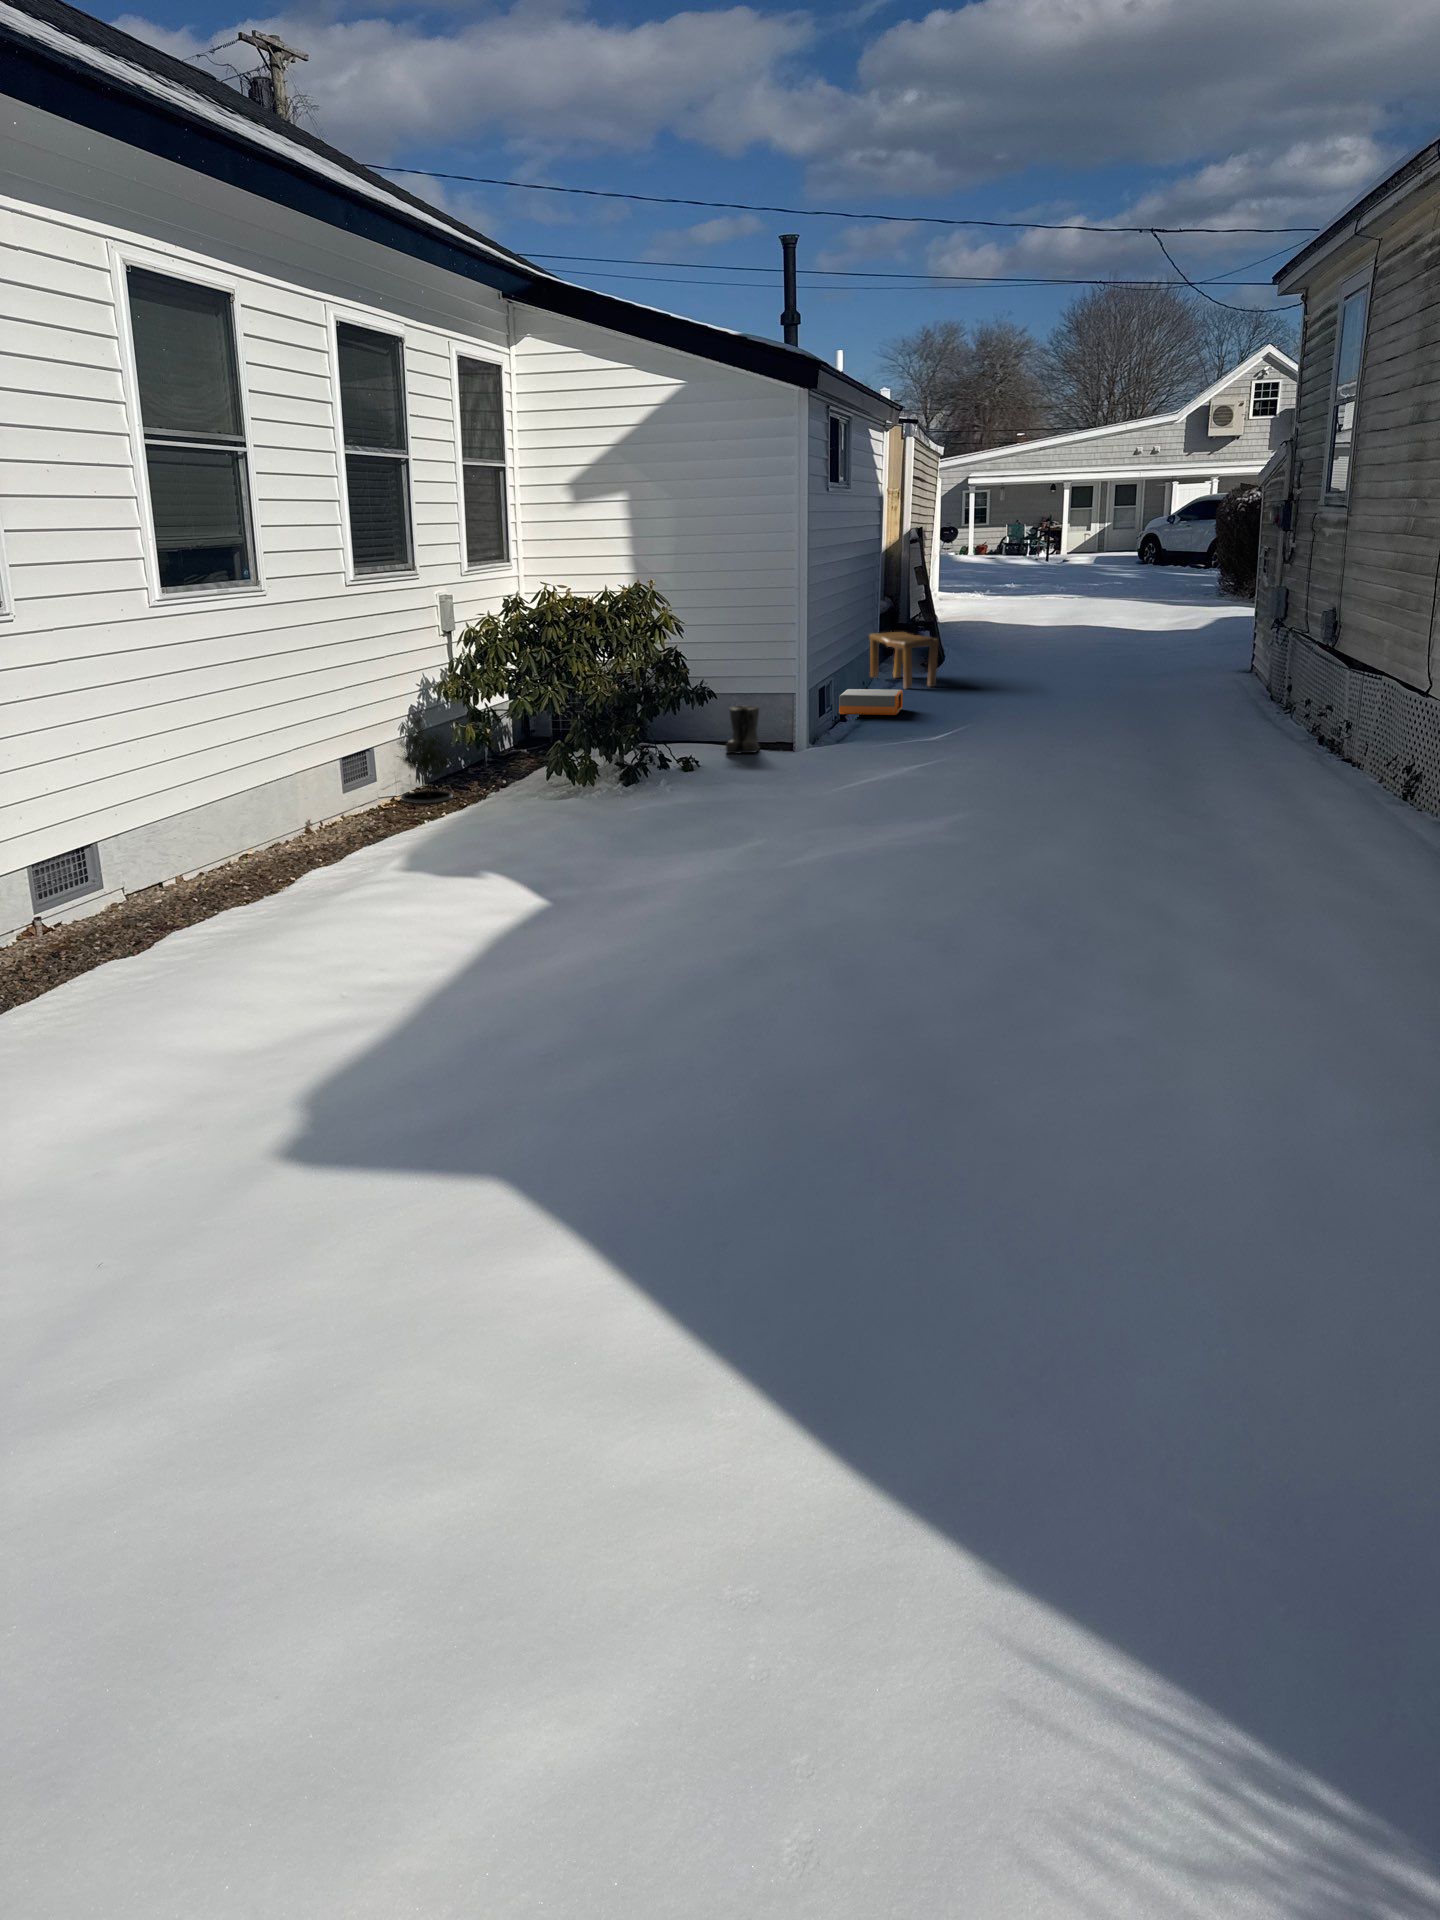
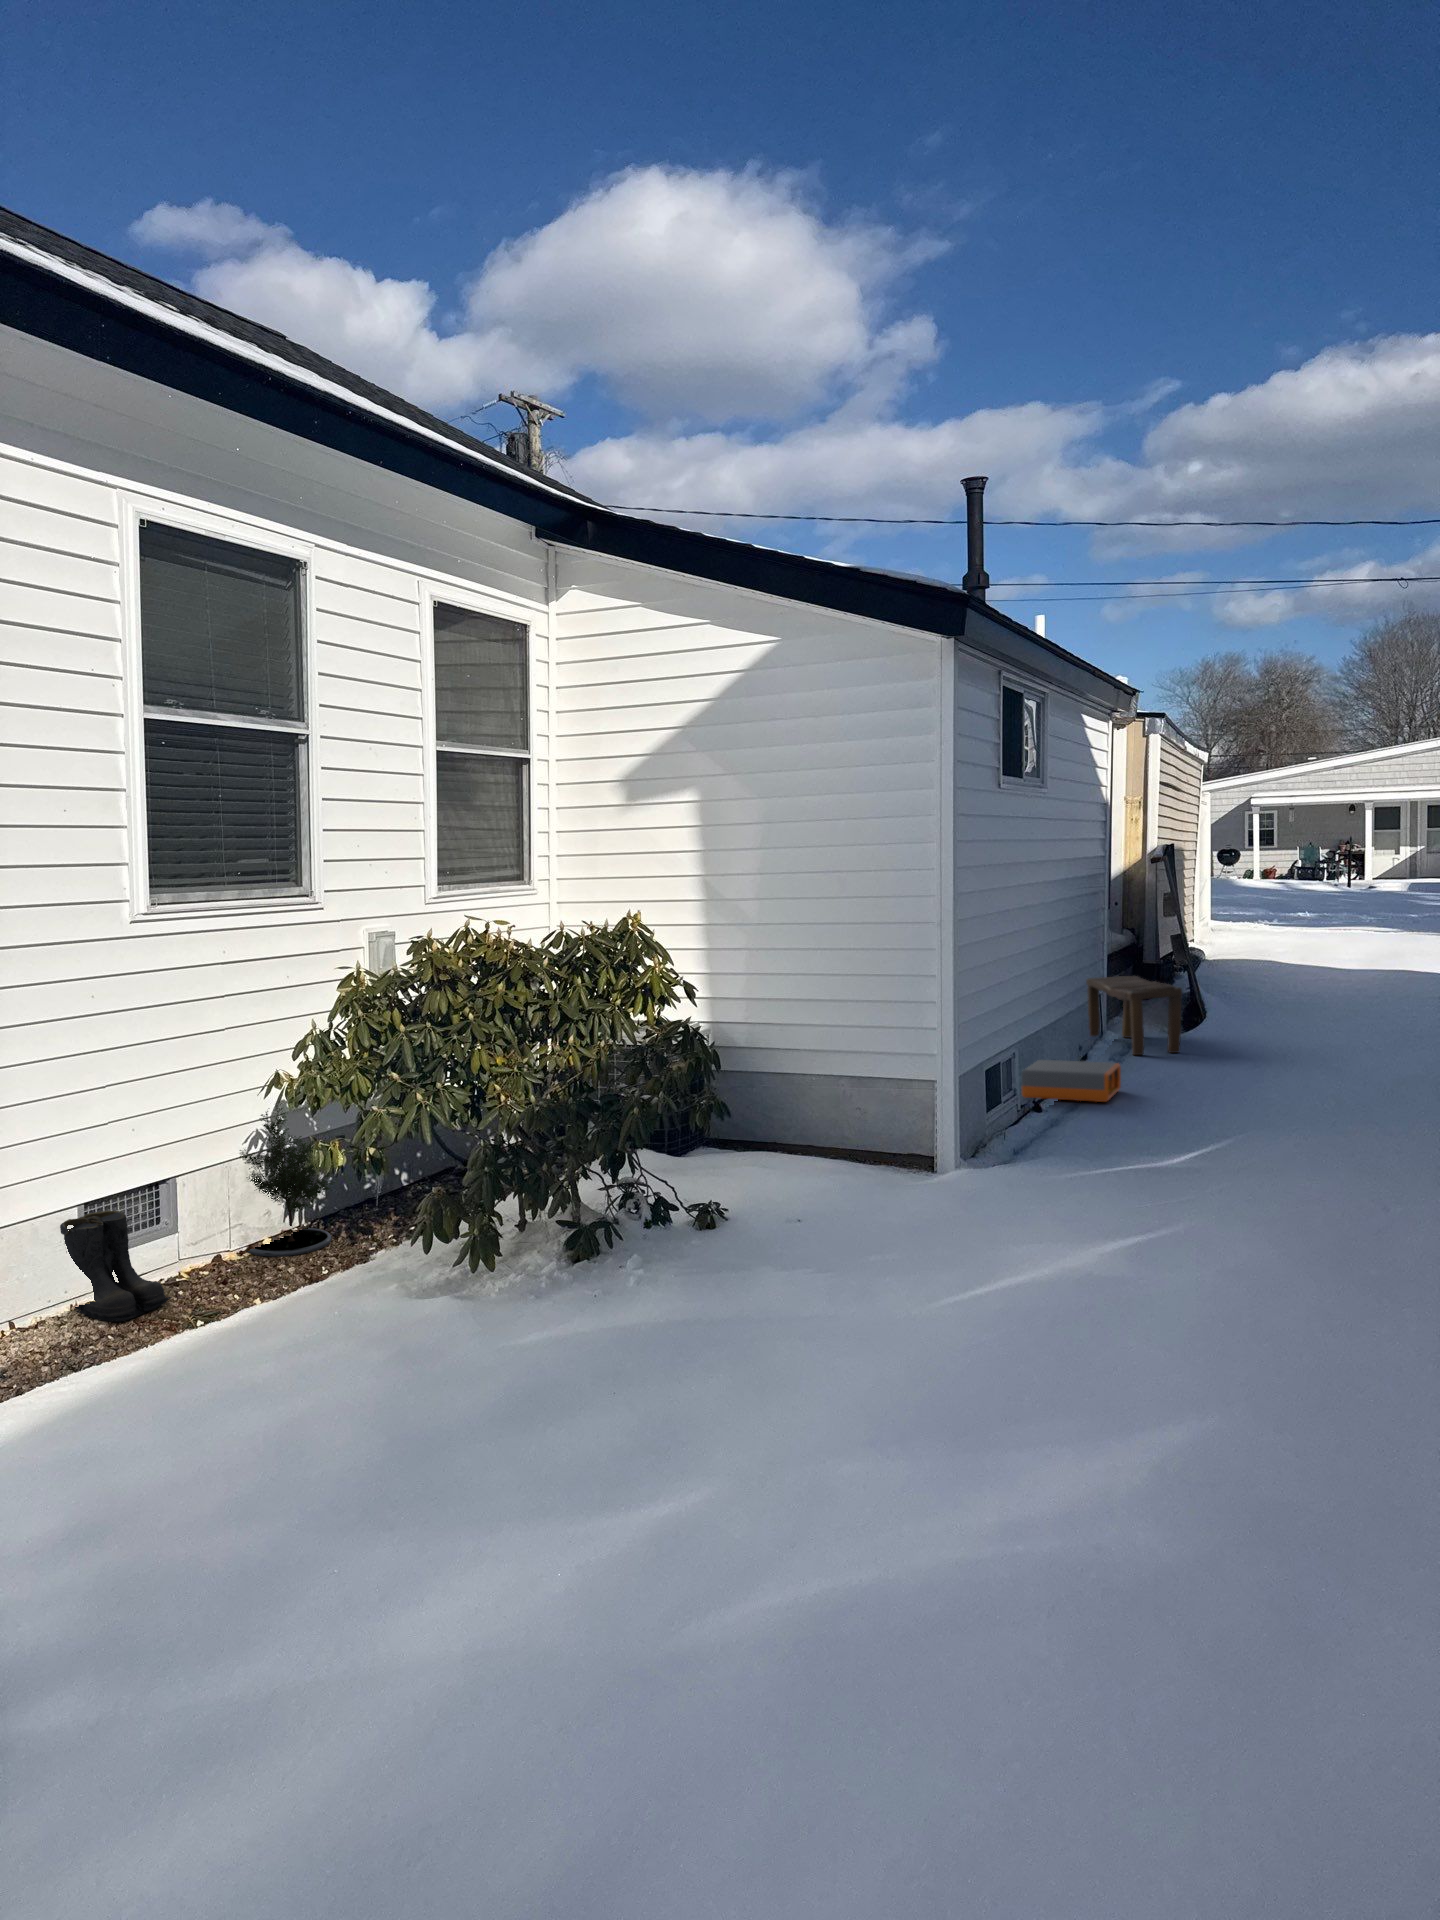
boots: present [726,706,759,754] -> present [60,1211,171,1322]

